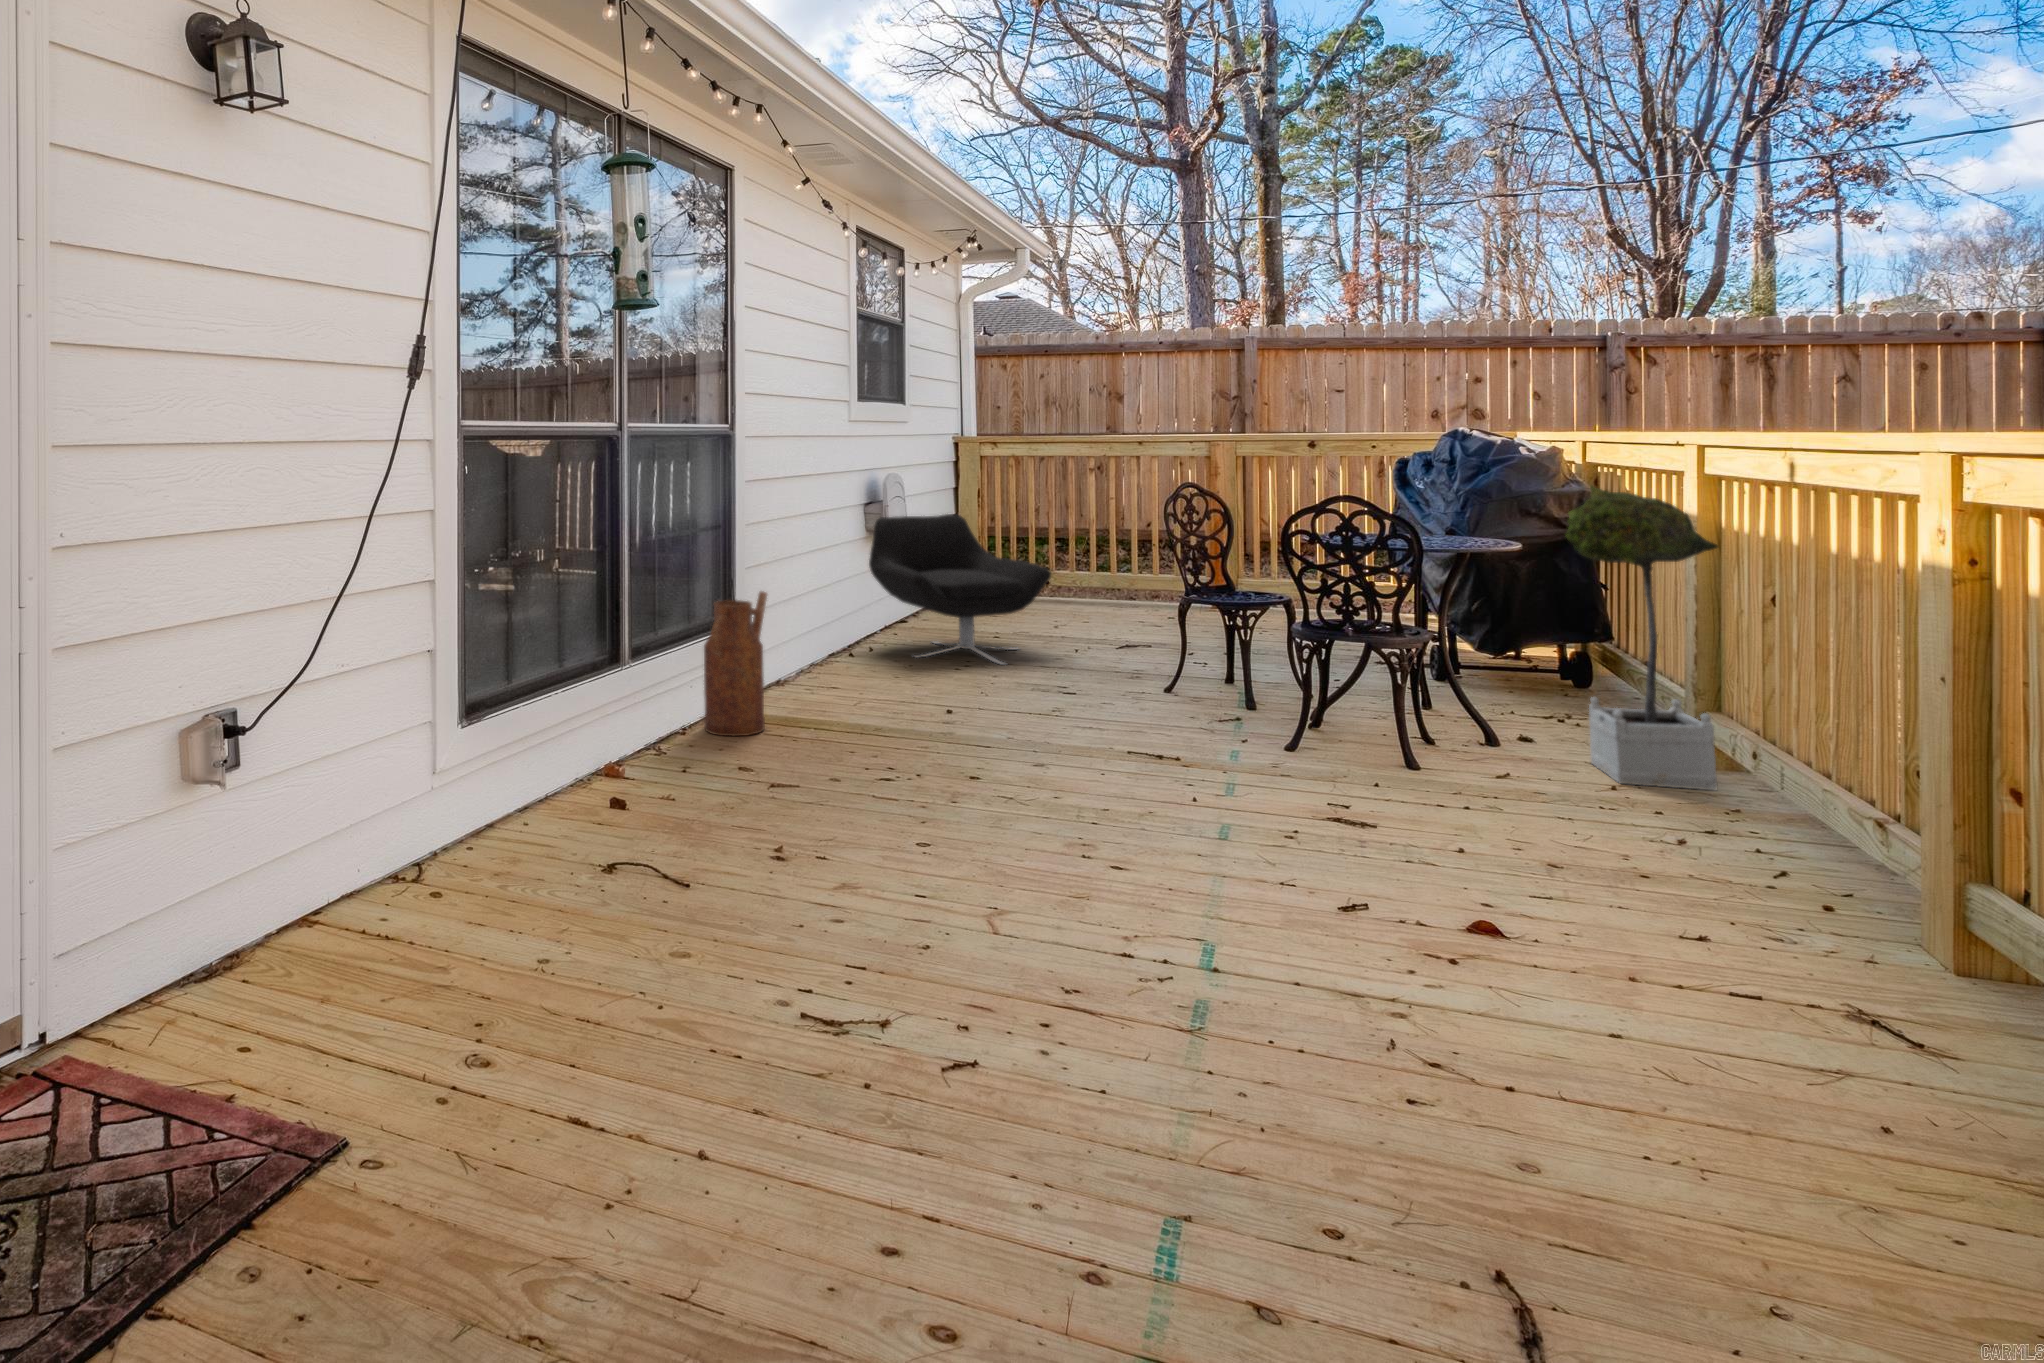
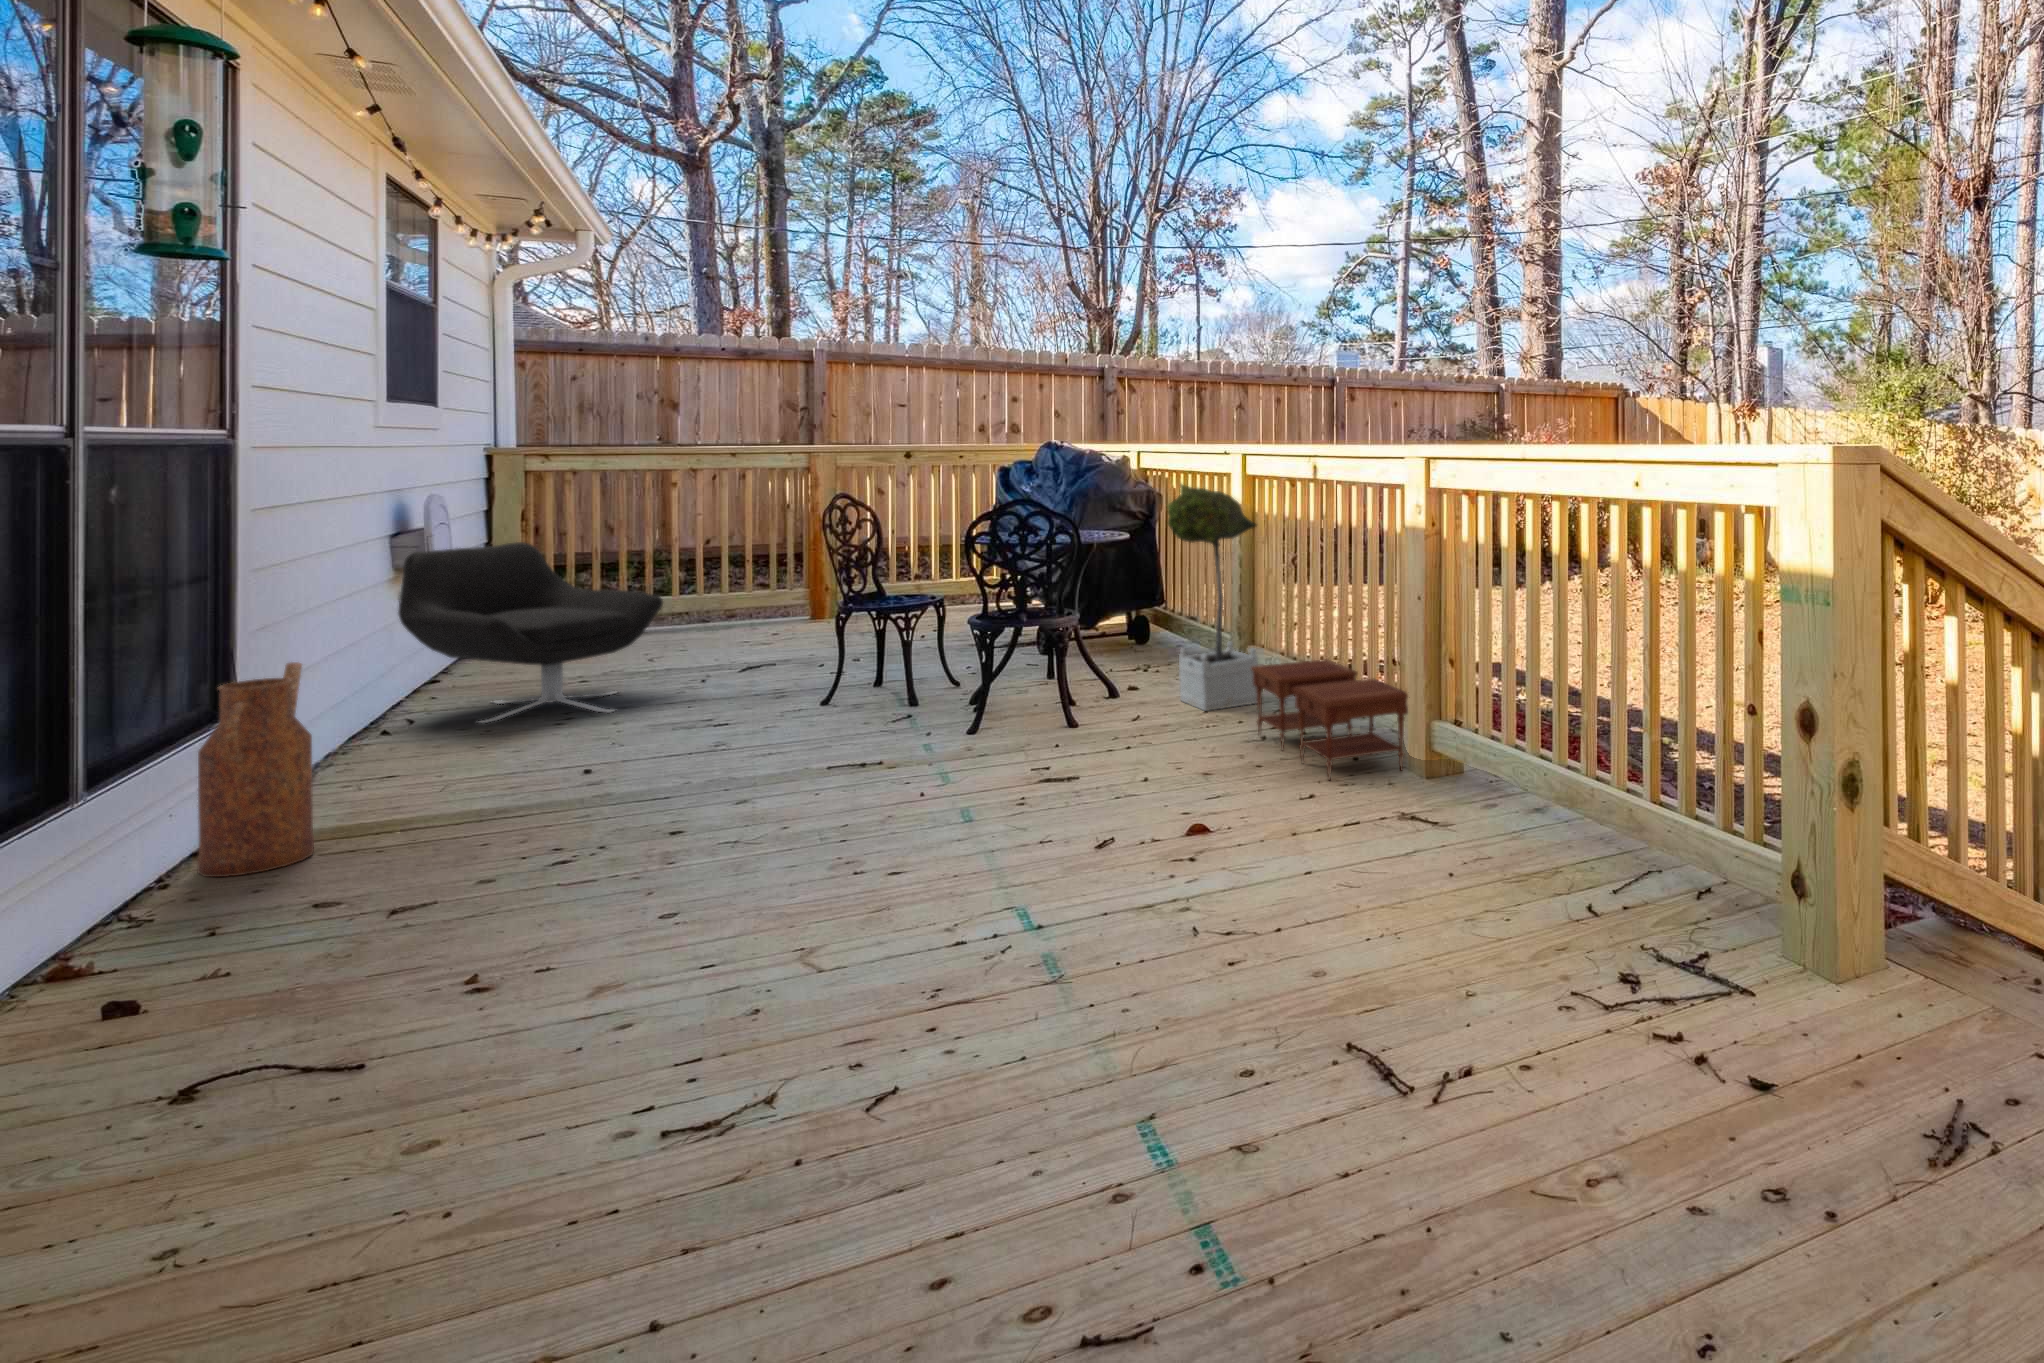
side table: none [1667,737,1933,943] -> present [1251,659,1408,780]

